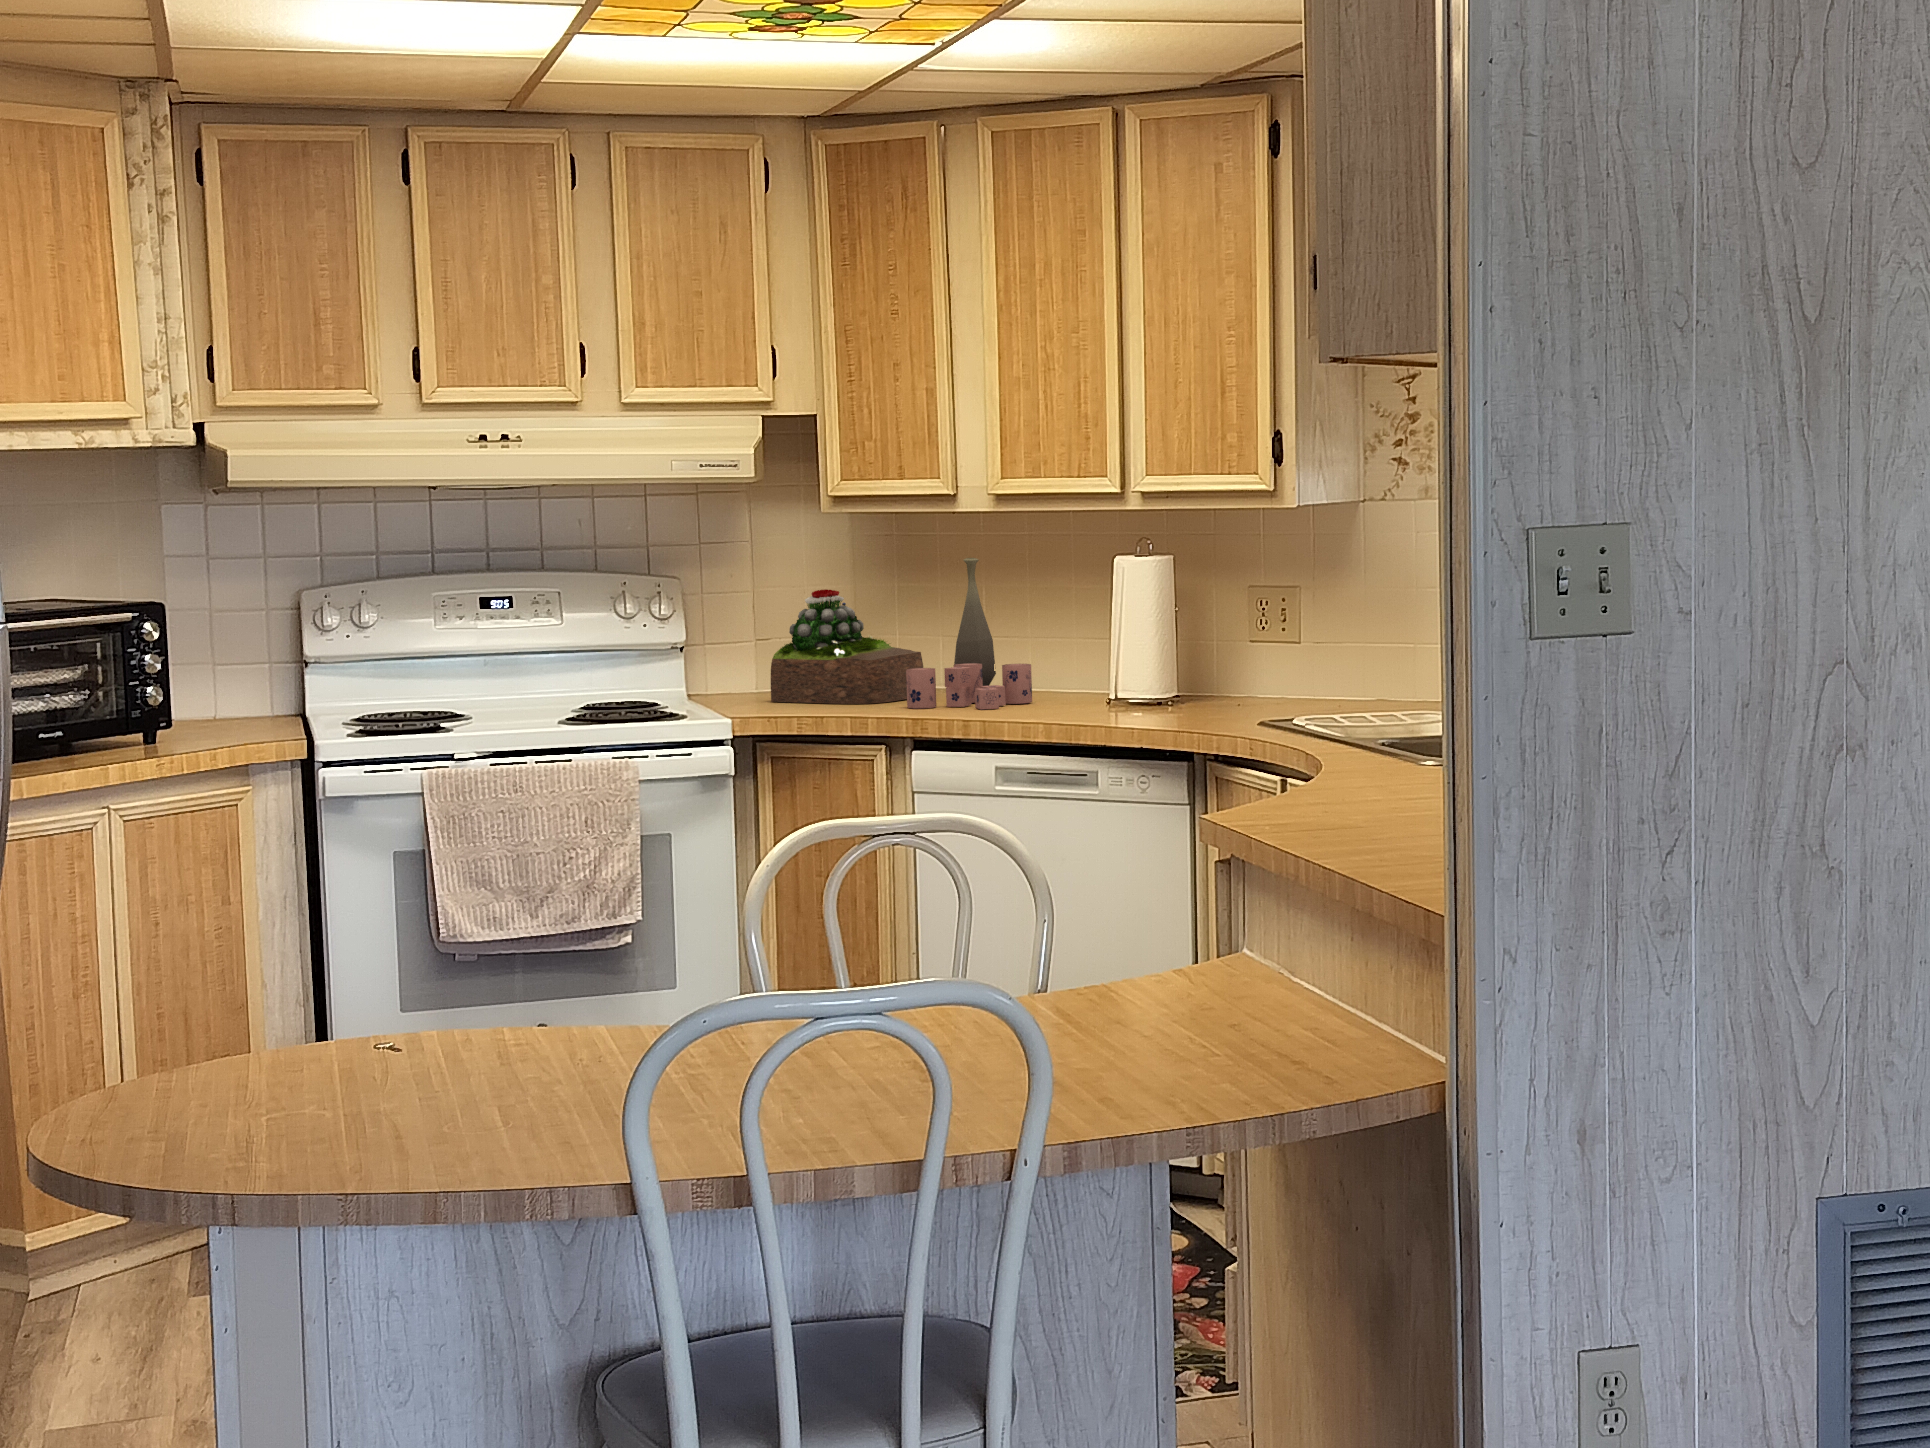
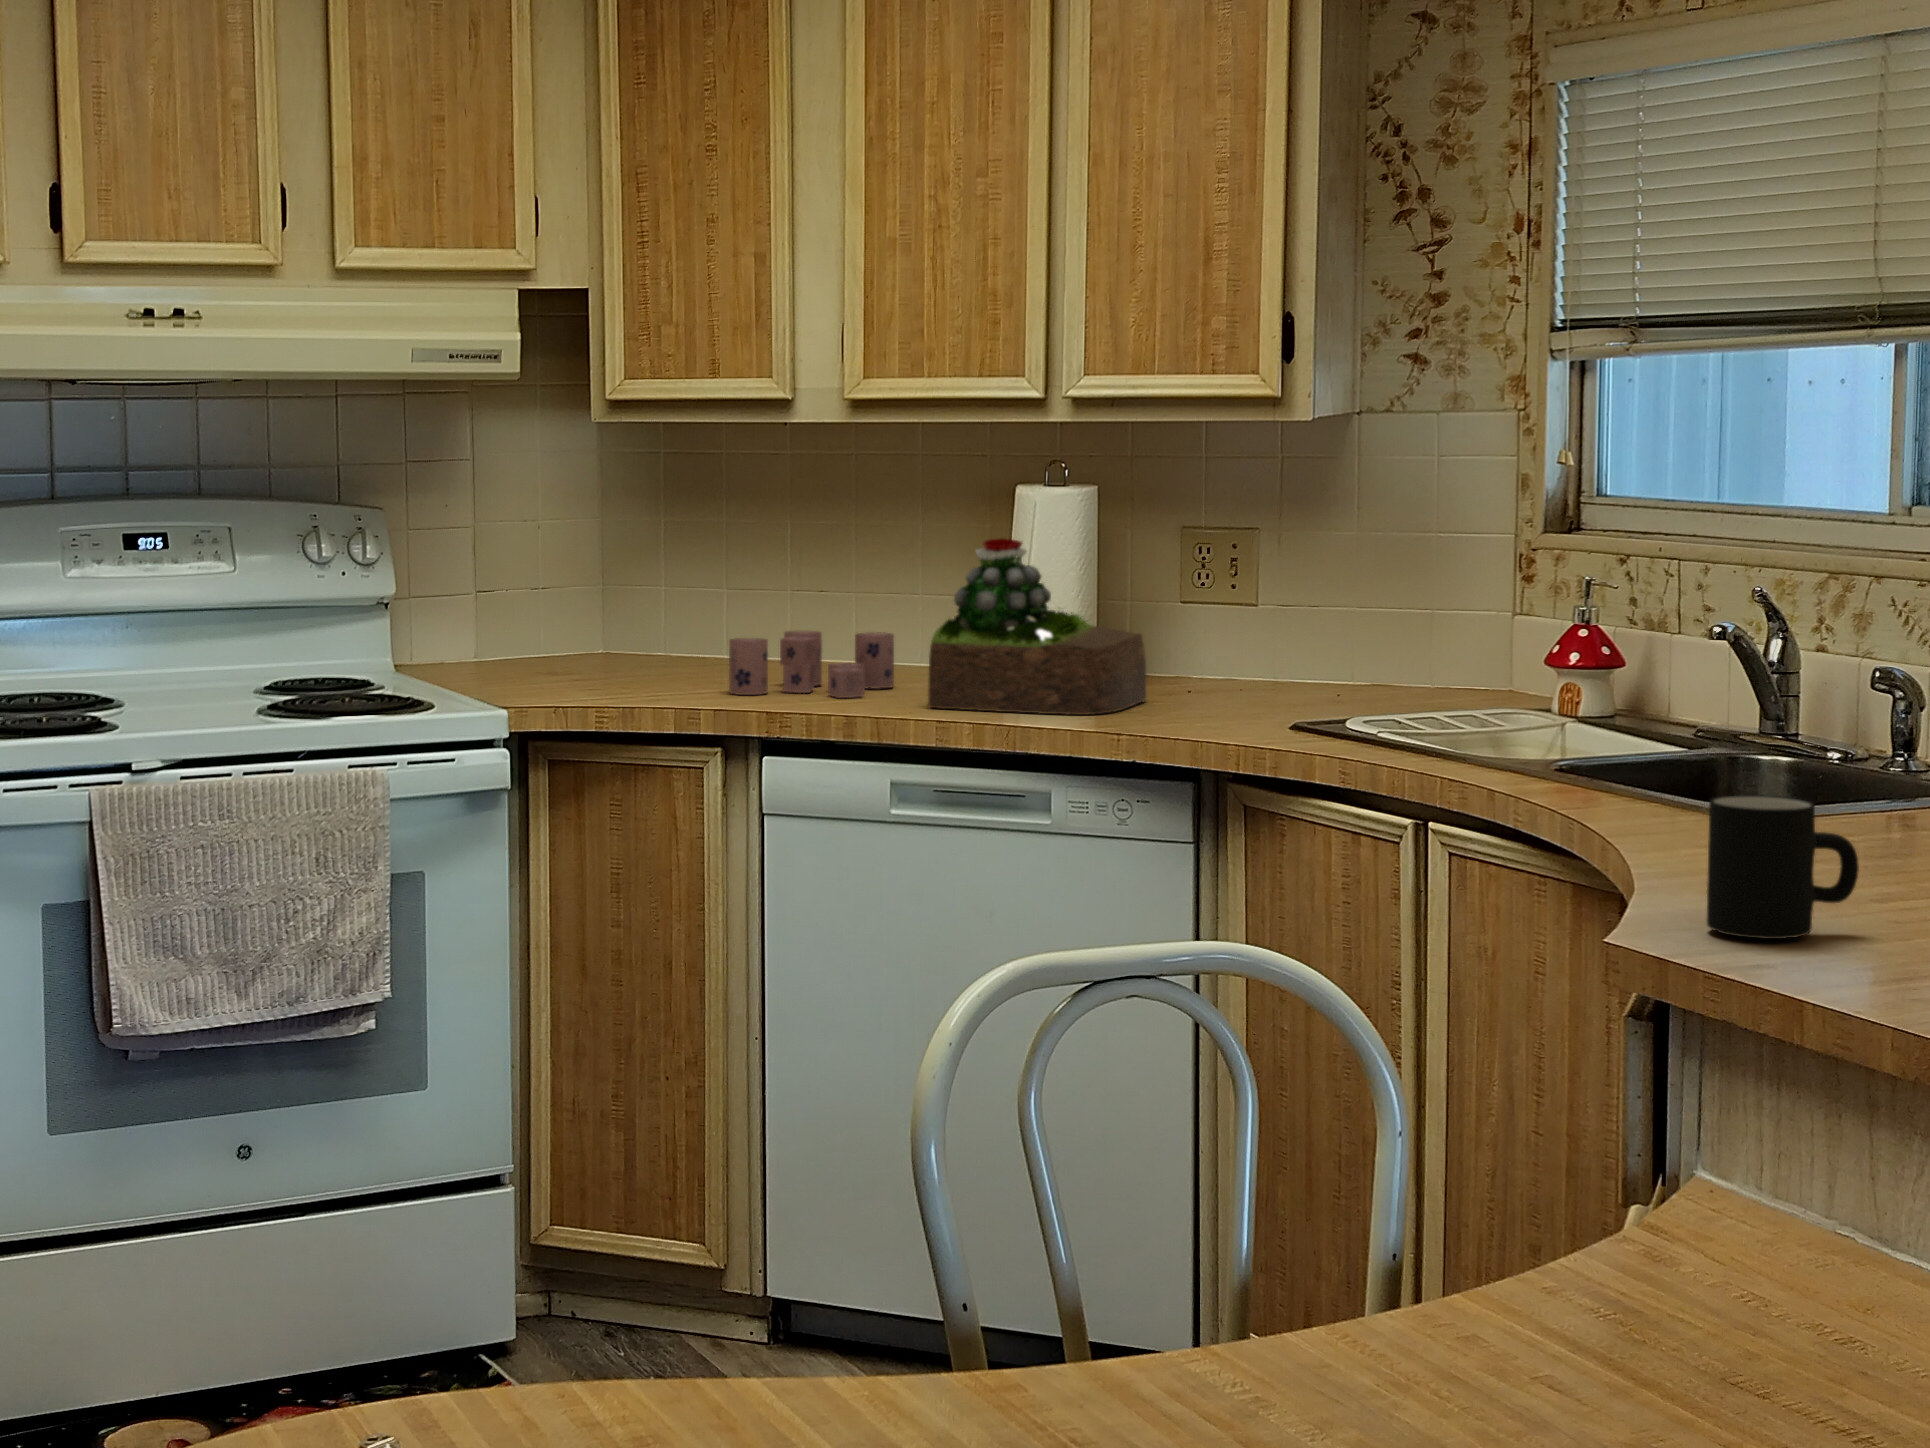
bottle: present [954,558,996,686] -> none [743,483,802,662]
succulent plant: present [771,589,923,704] -> present [928,538,1146,715]
mug: none [1284,729,1375,813] -> present [1707,795,1859,939]

